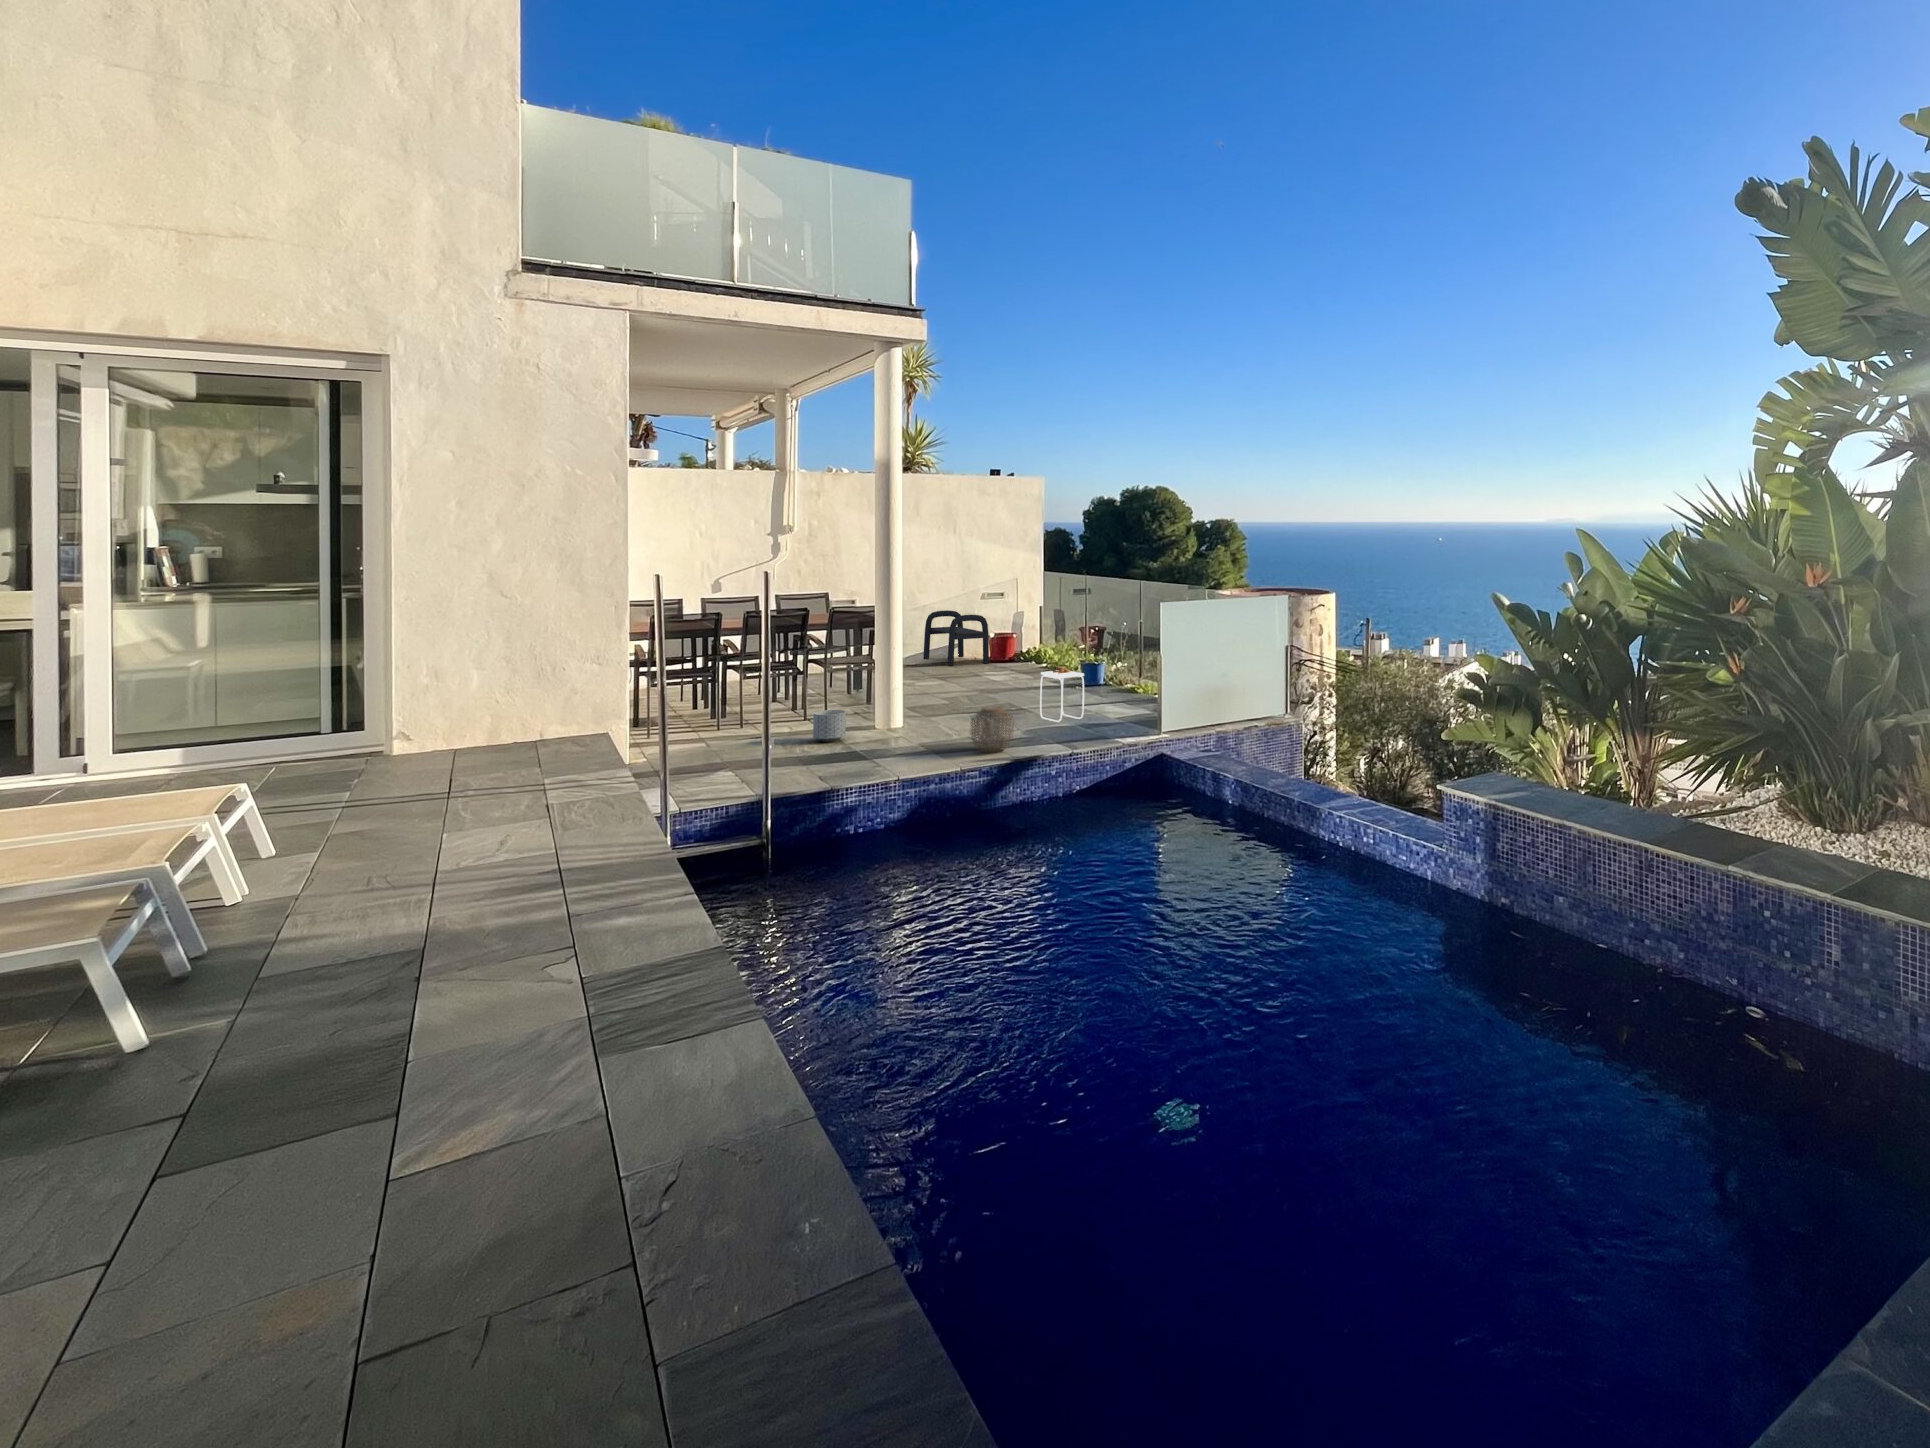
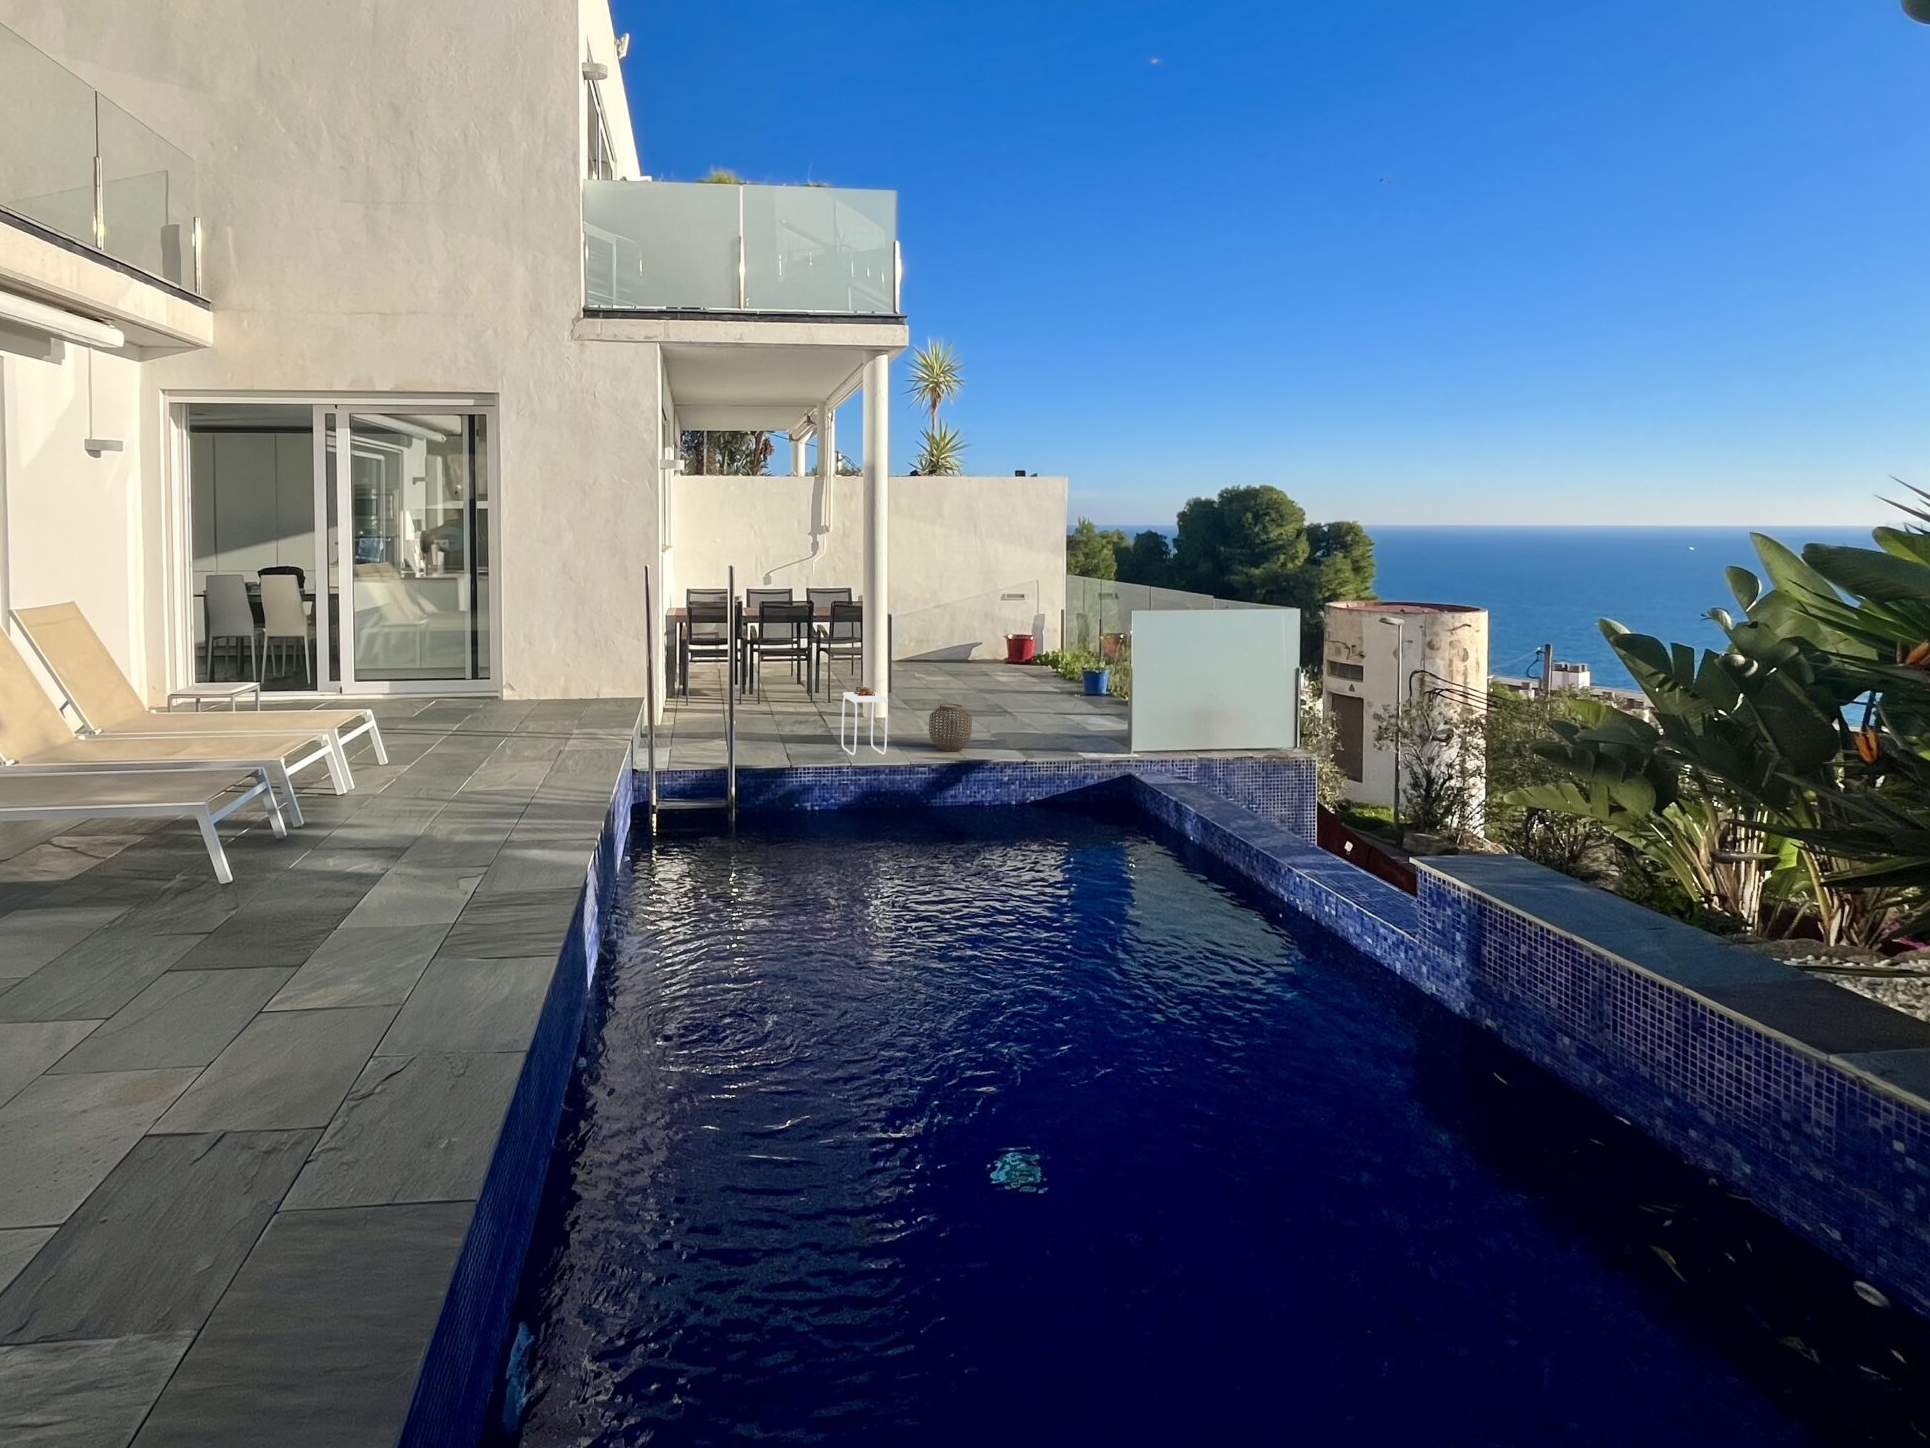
bench: present [923,610,989,666] -> none [958,607,1018,664]
side table: present [1040,666,1084,722] -> present [842,687,888,755]
planter: present [813,710,846,742] -> none [799,692,828,722]

